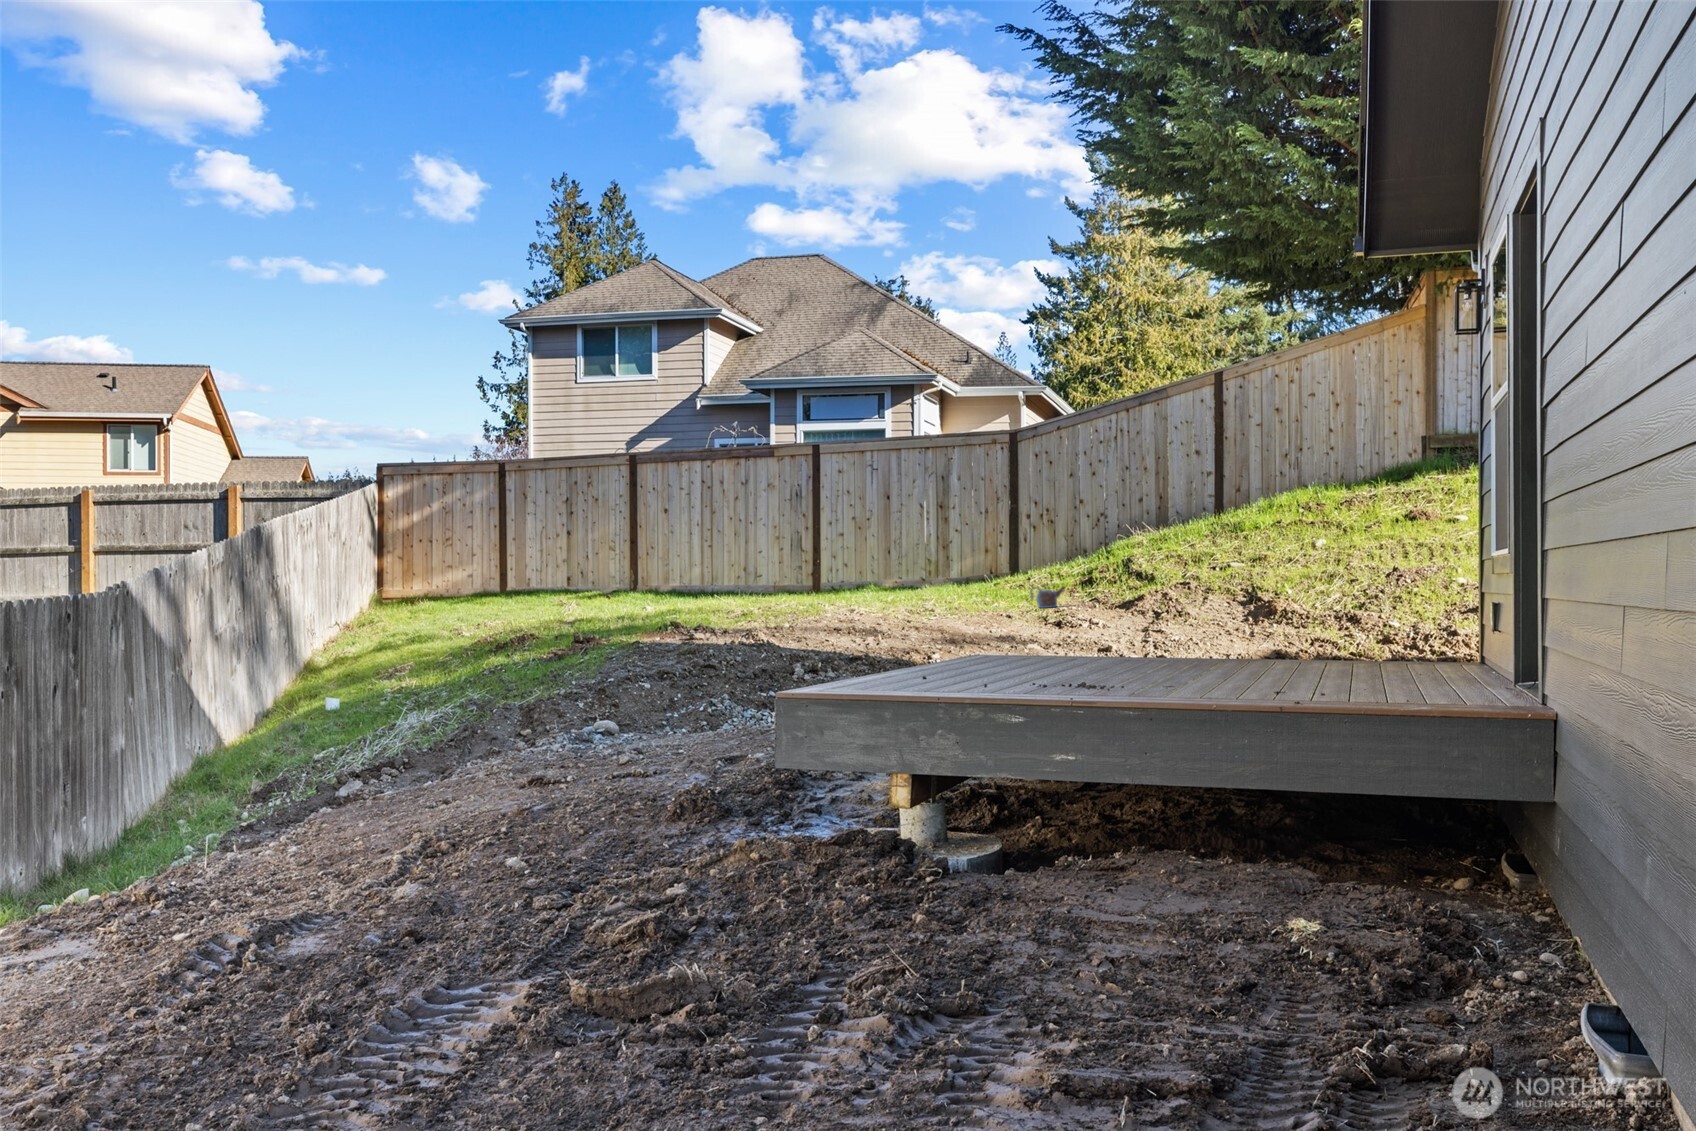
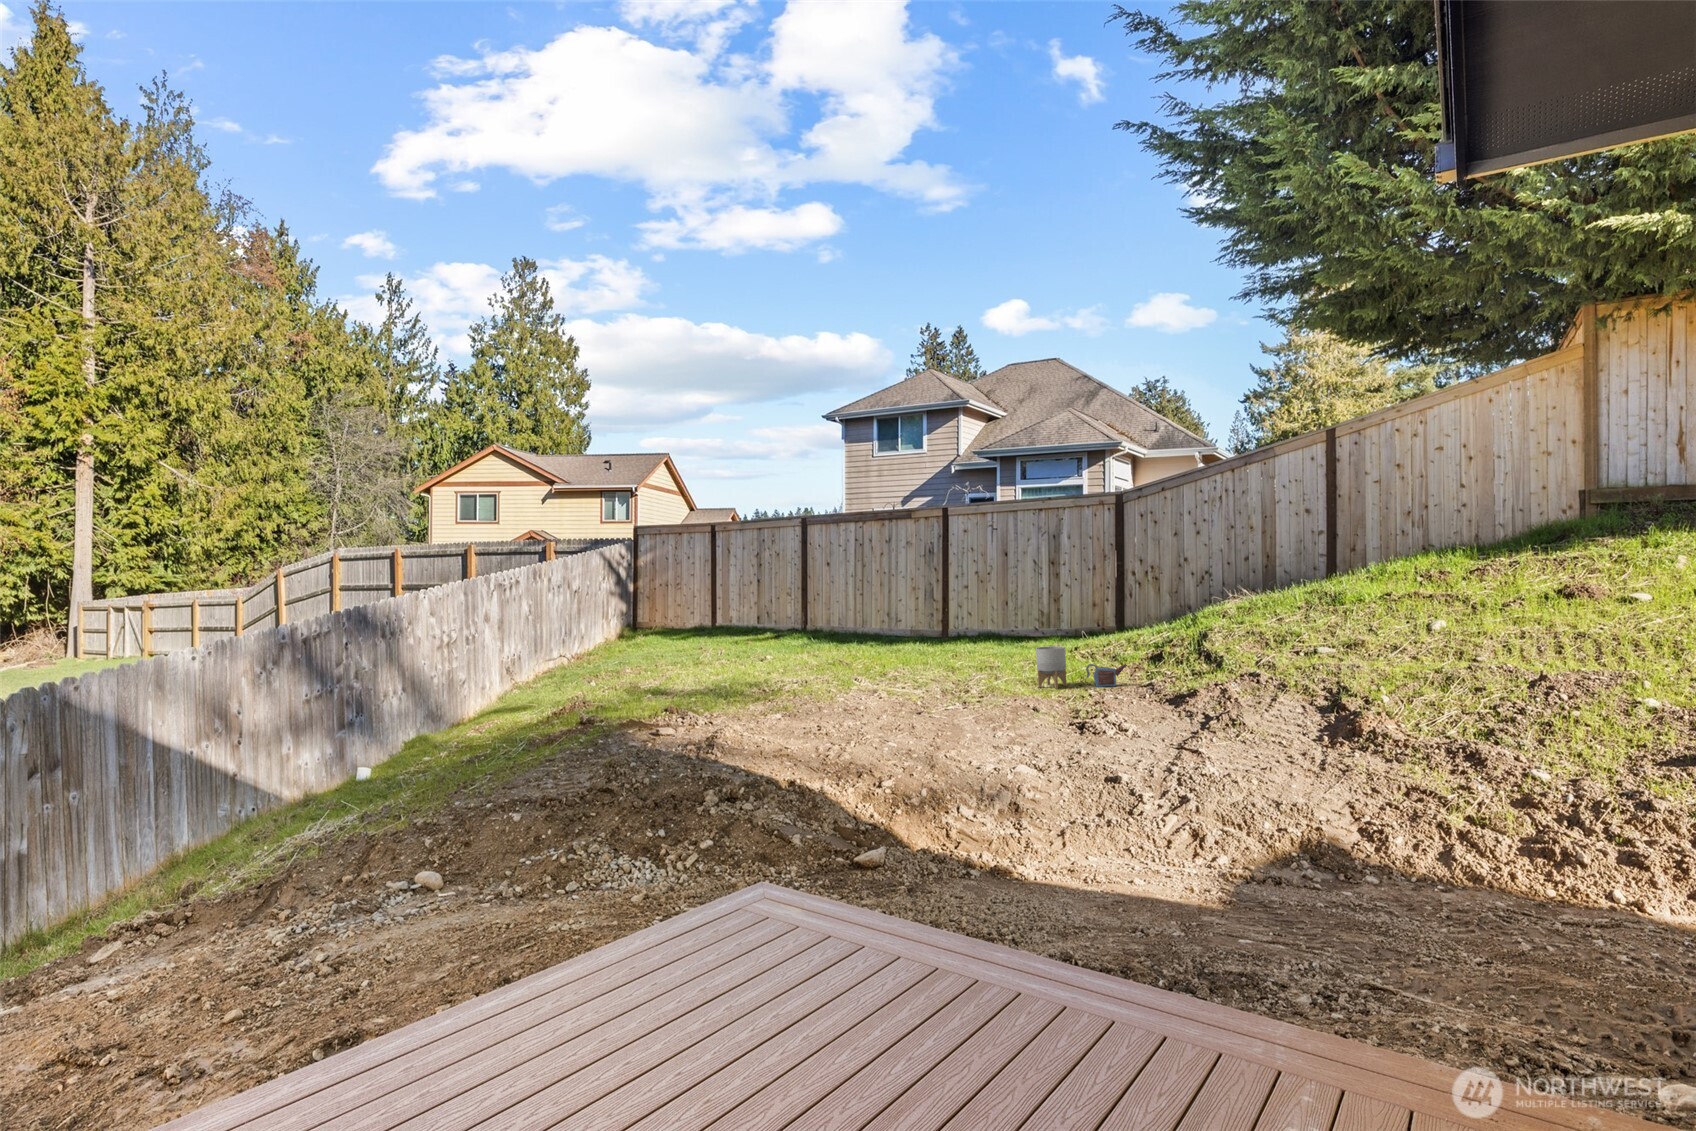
planter: none [983,572,1011,612] -> present [1036,646,1067,689]

